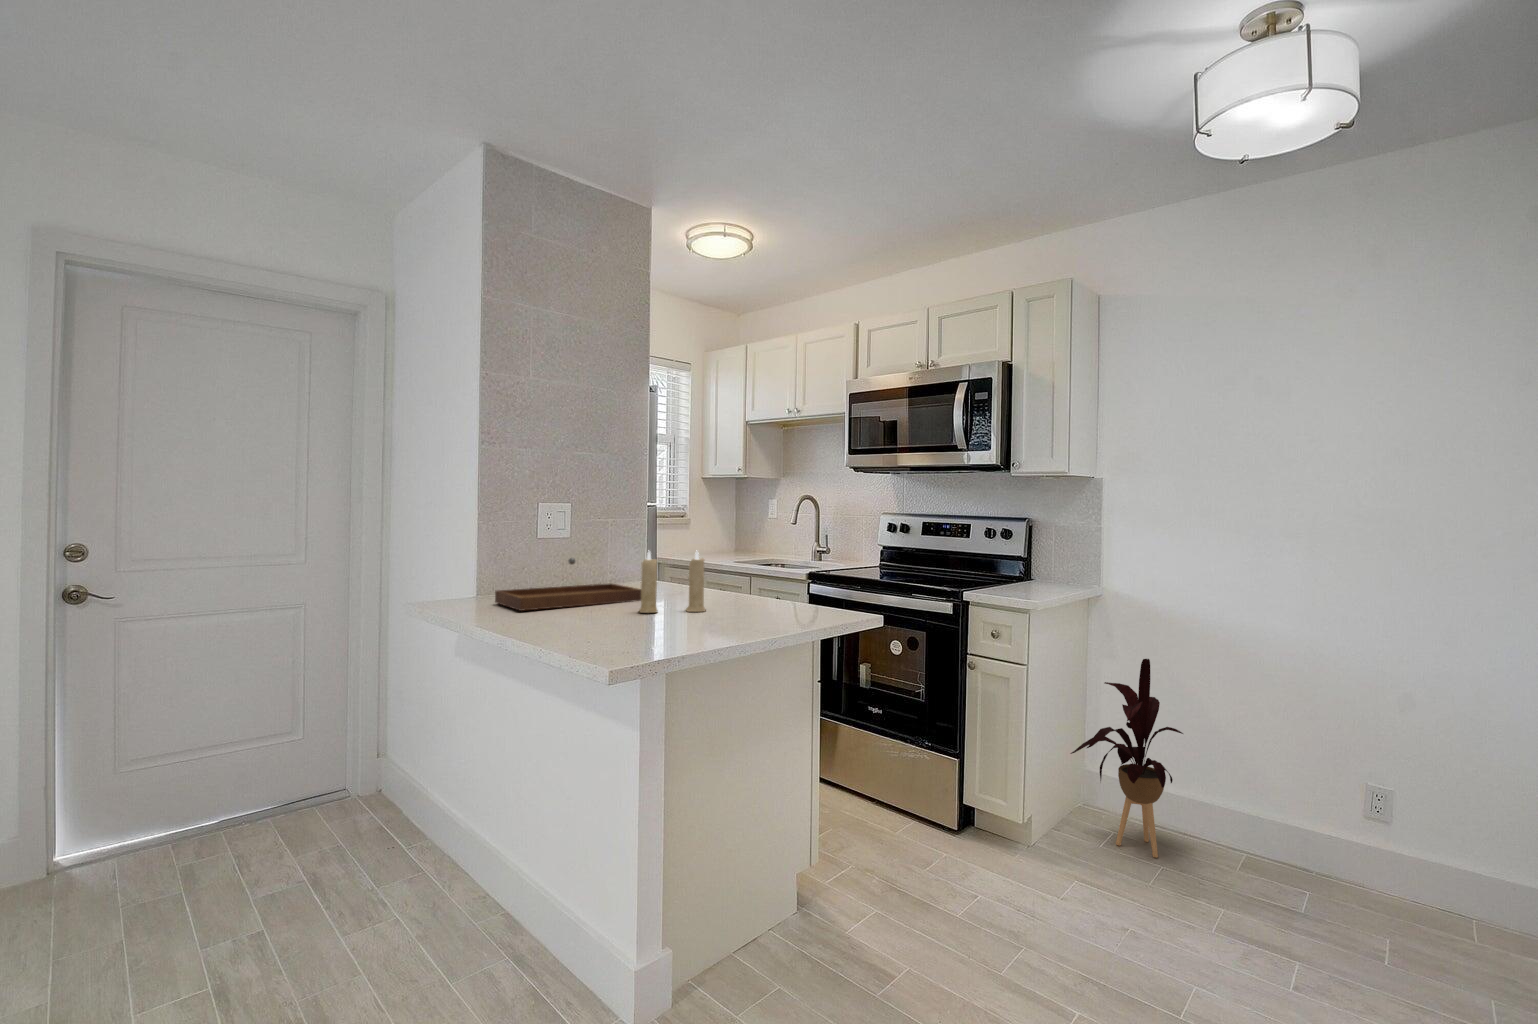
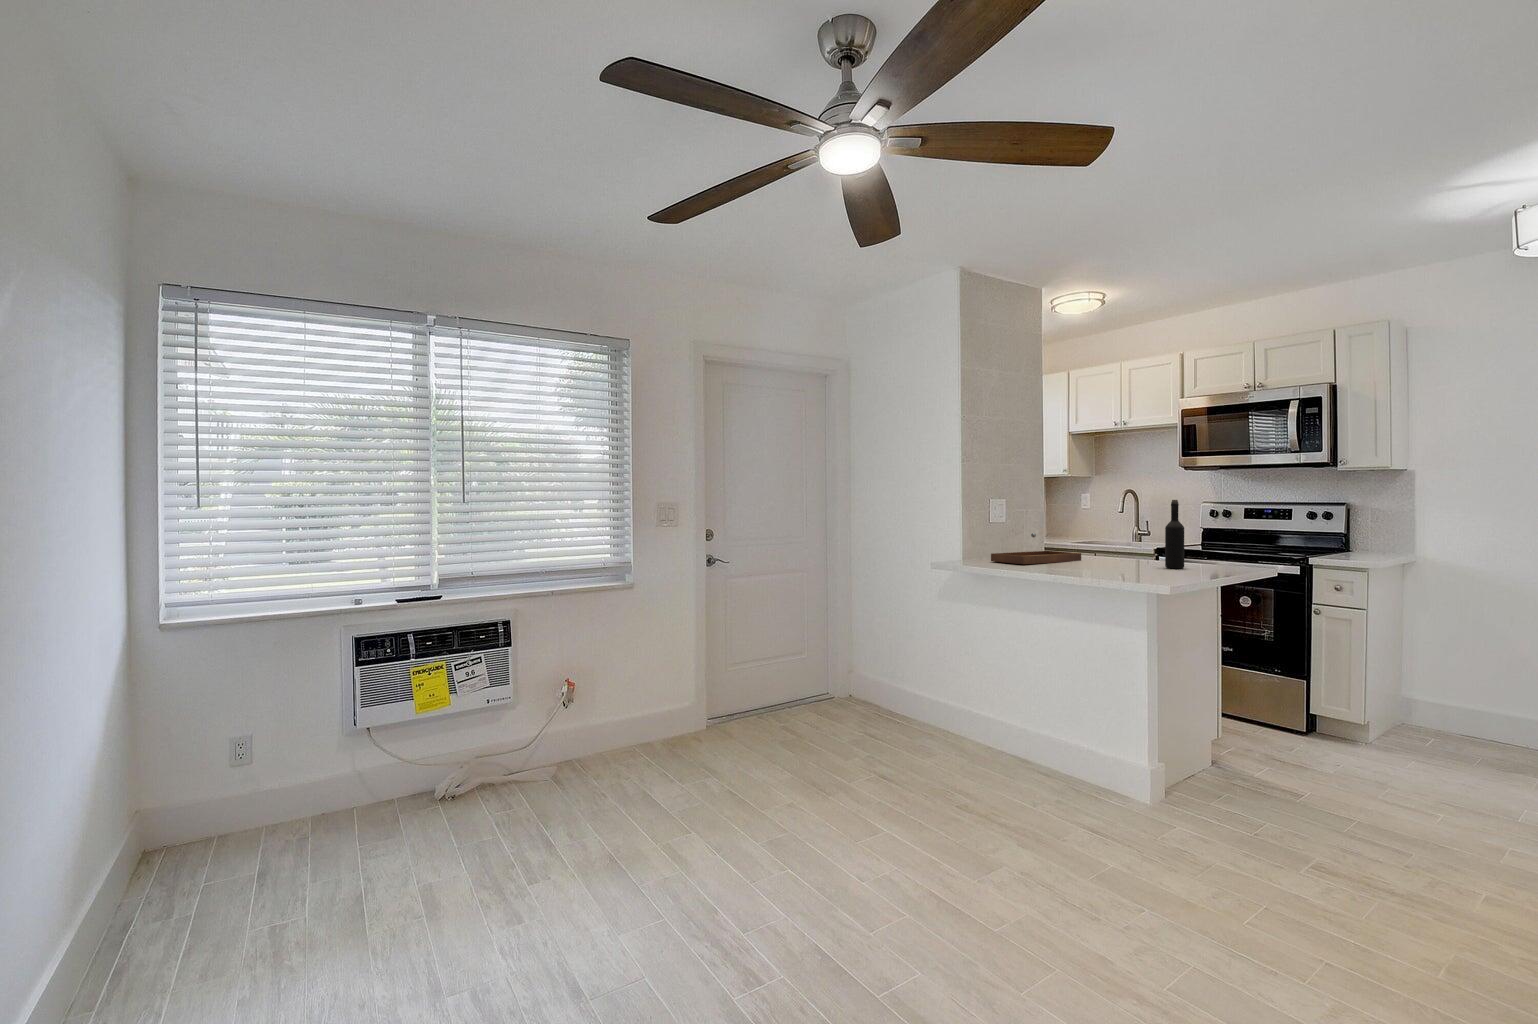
wine bottle: none [719,510,746,620] -> present [1165,500,1184,569]
candle: present [639,550,706,613] -> none [1099,525,1144,565]
house plant: present [1071,659,1183,857] -> none [1403,605,1511,756]

